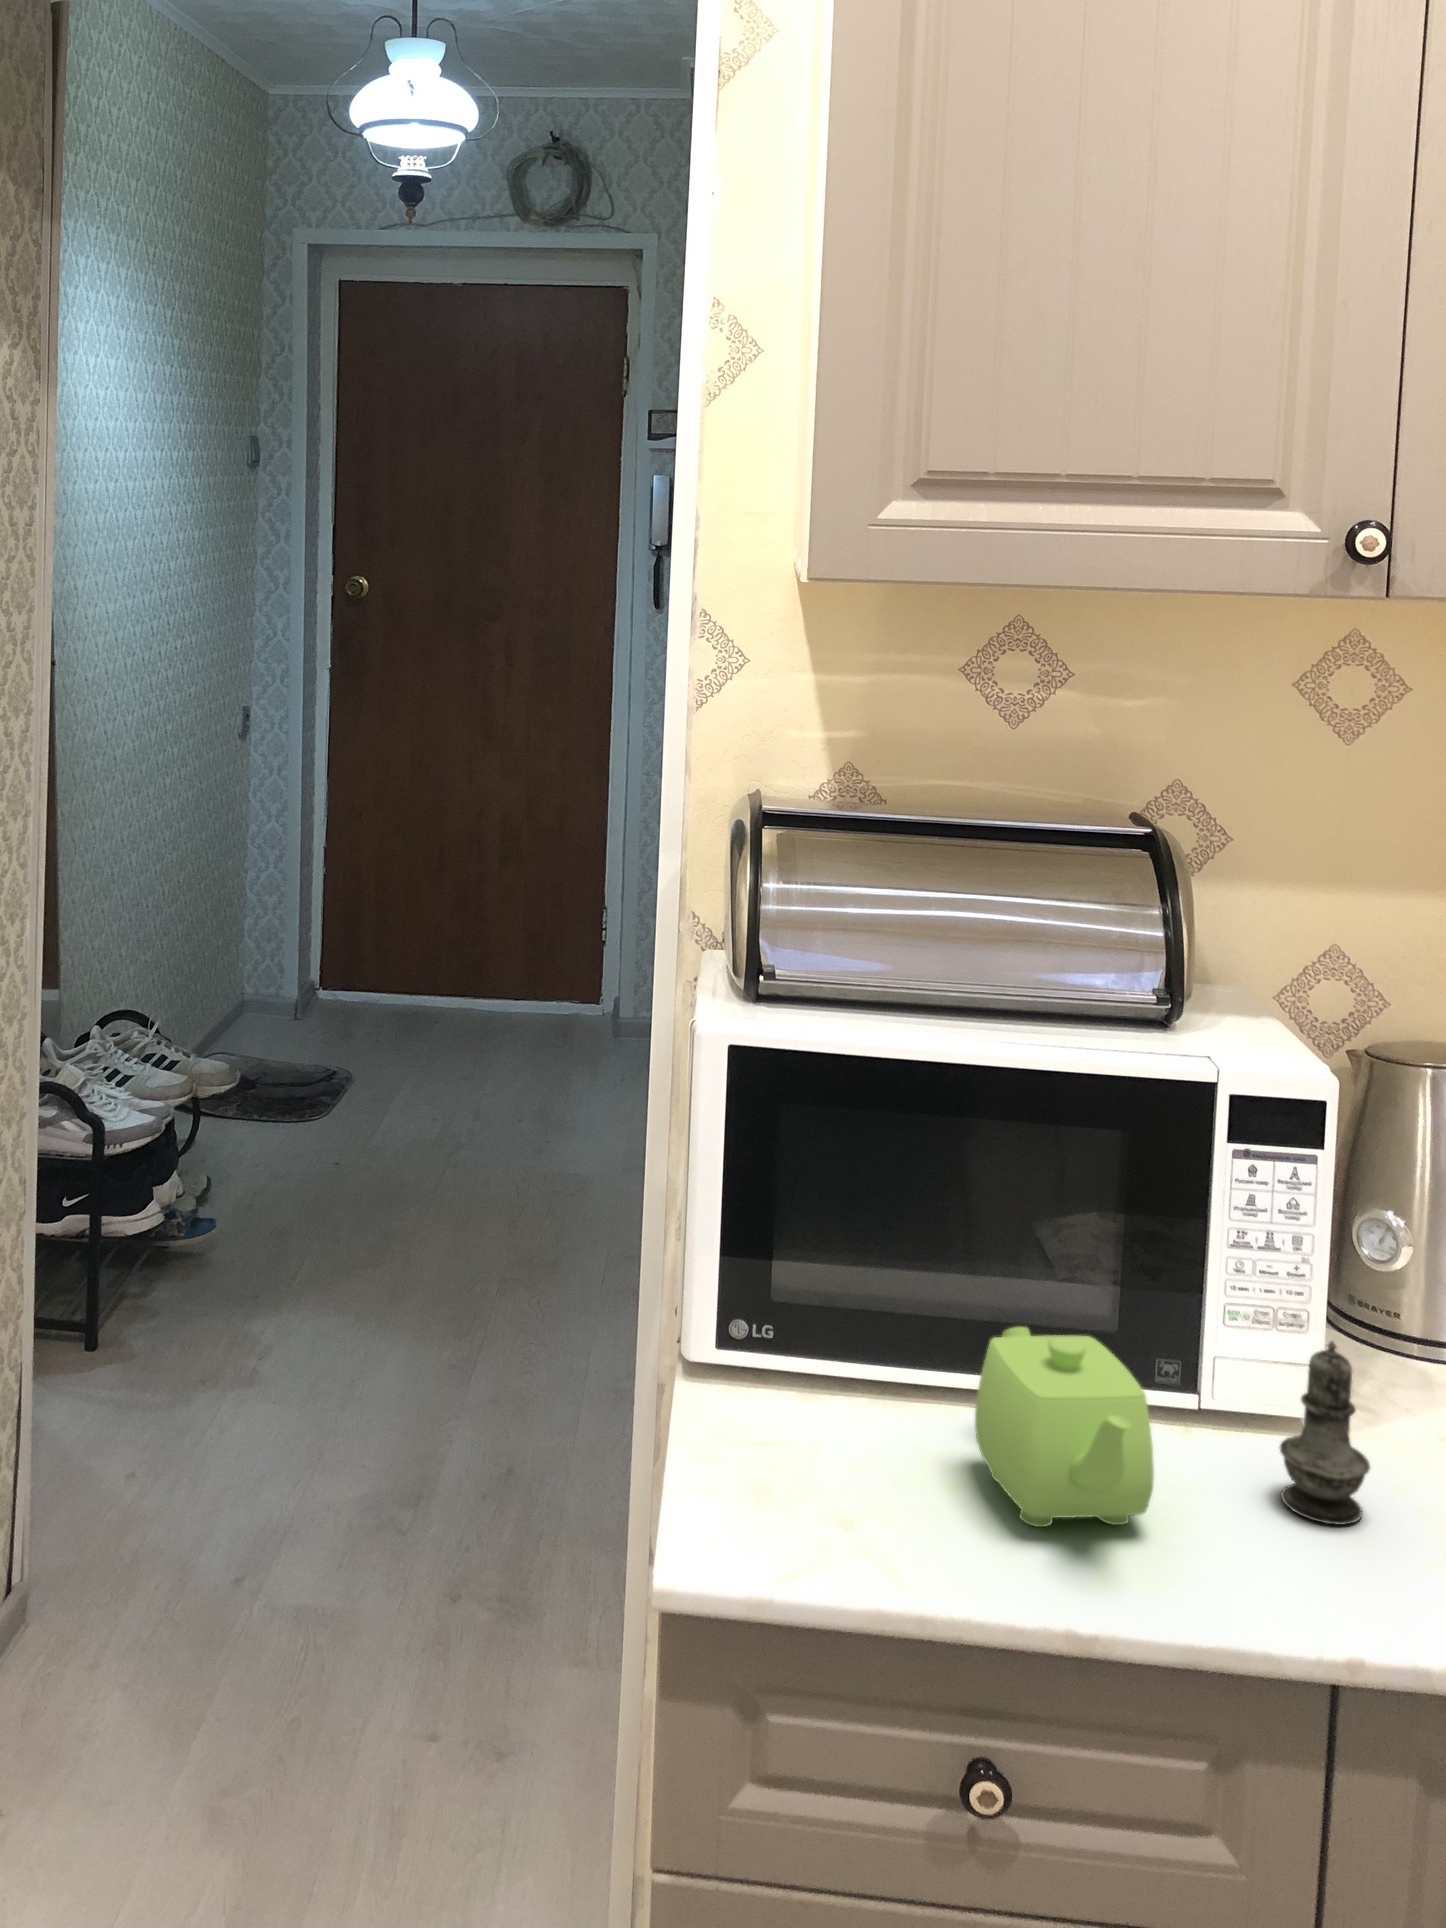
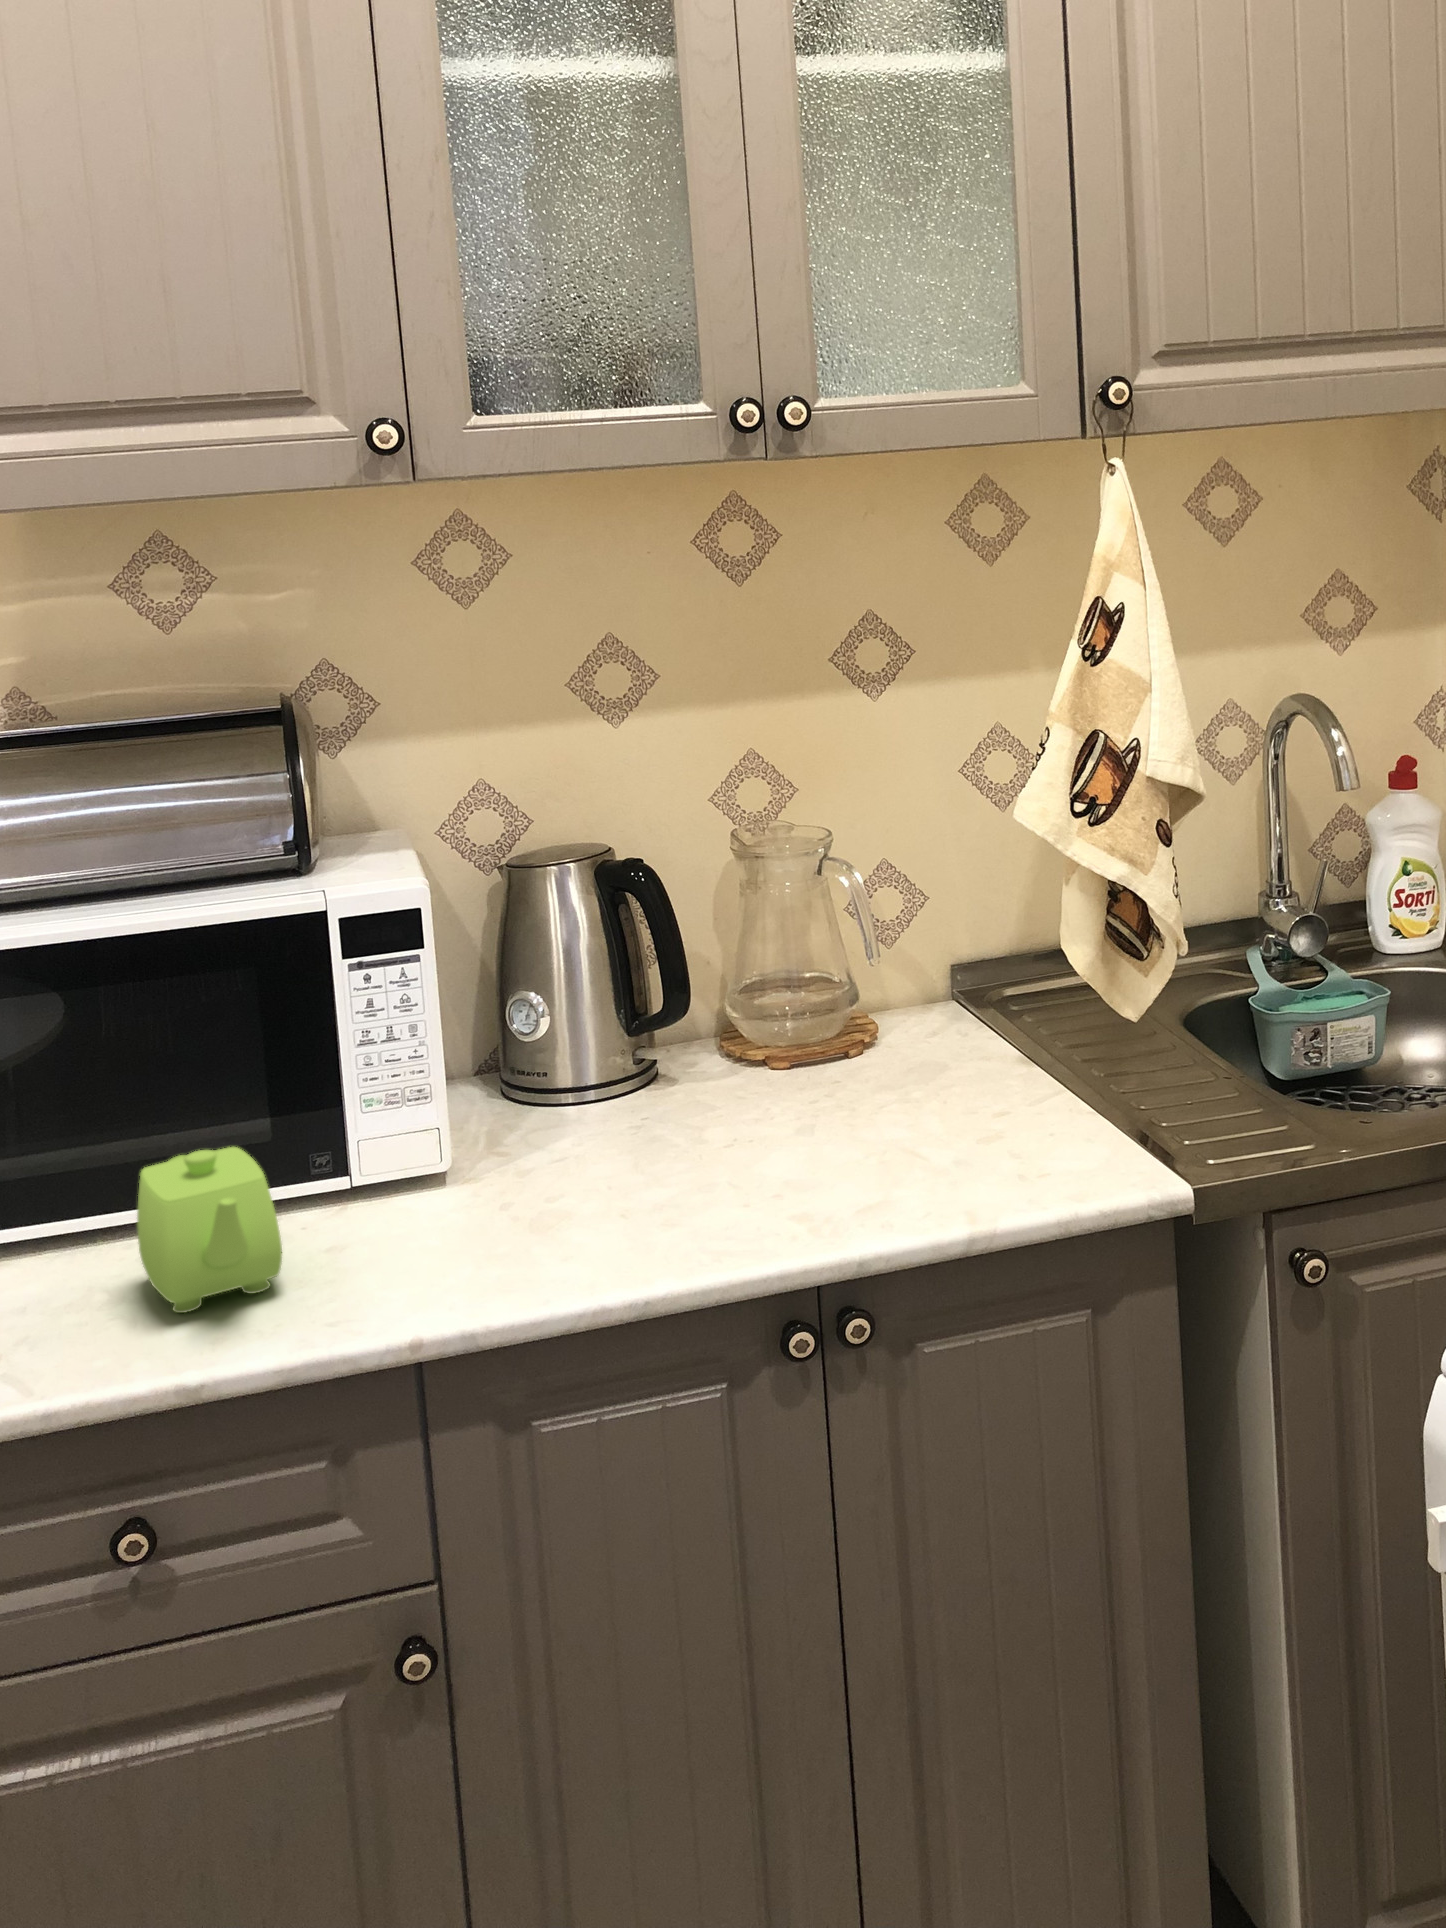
salt shaker: present [1280,1341,1370,1525] -> none [401,1098,471,1246]

